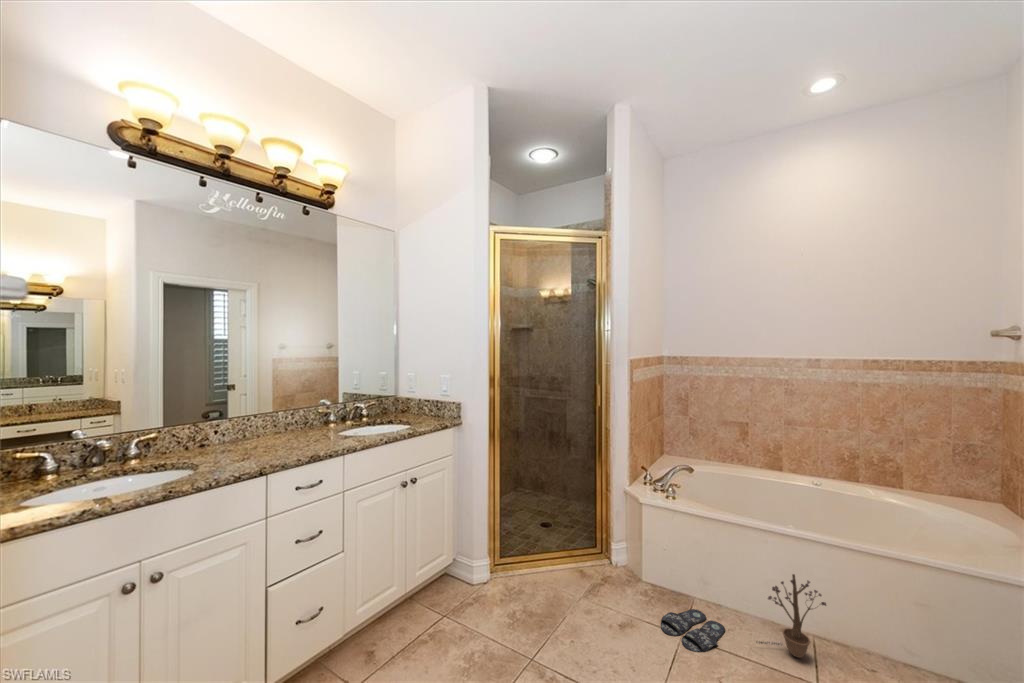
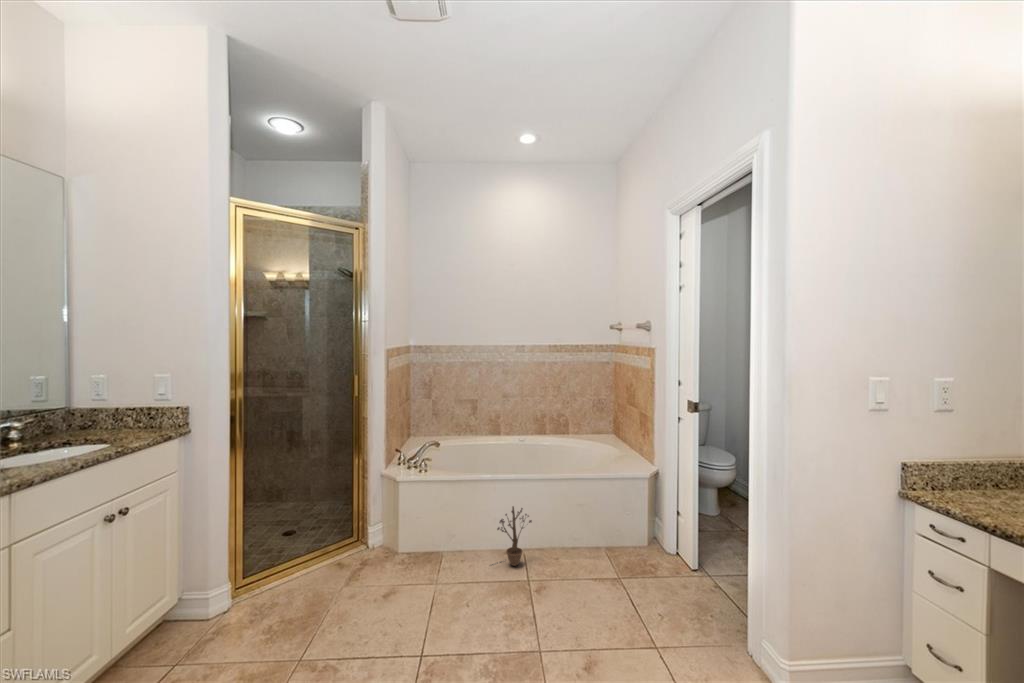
slippers: present [661,609,725,652] -> none [419,560,468,590]

